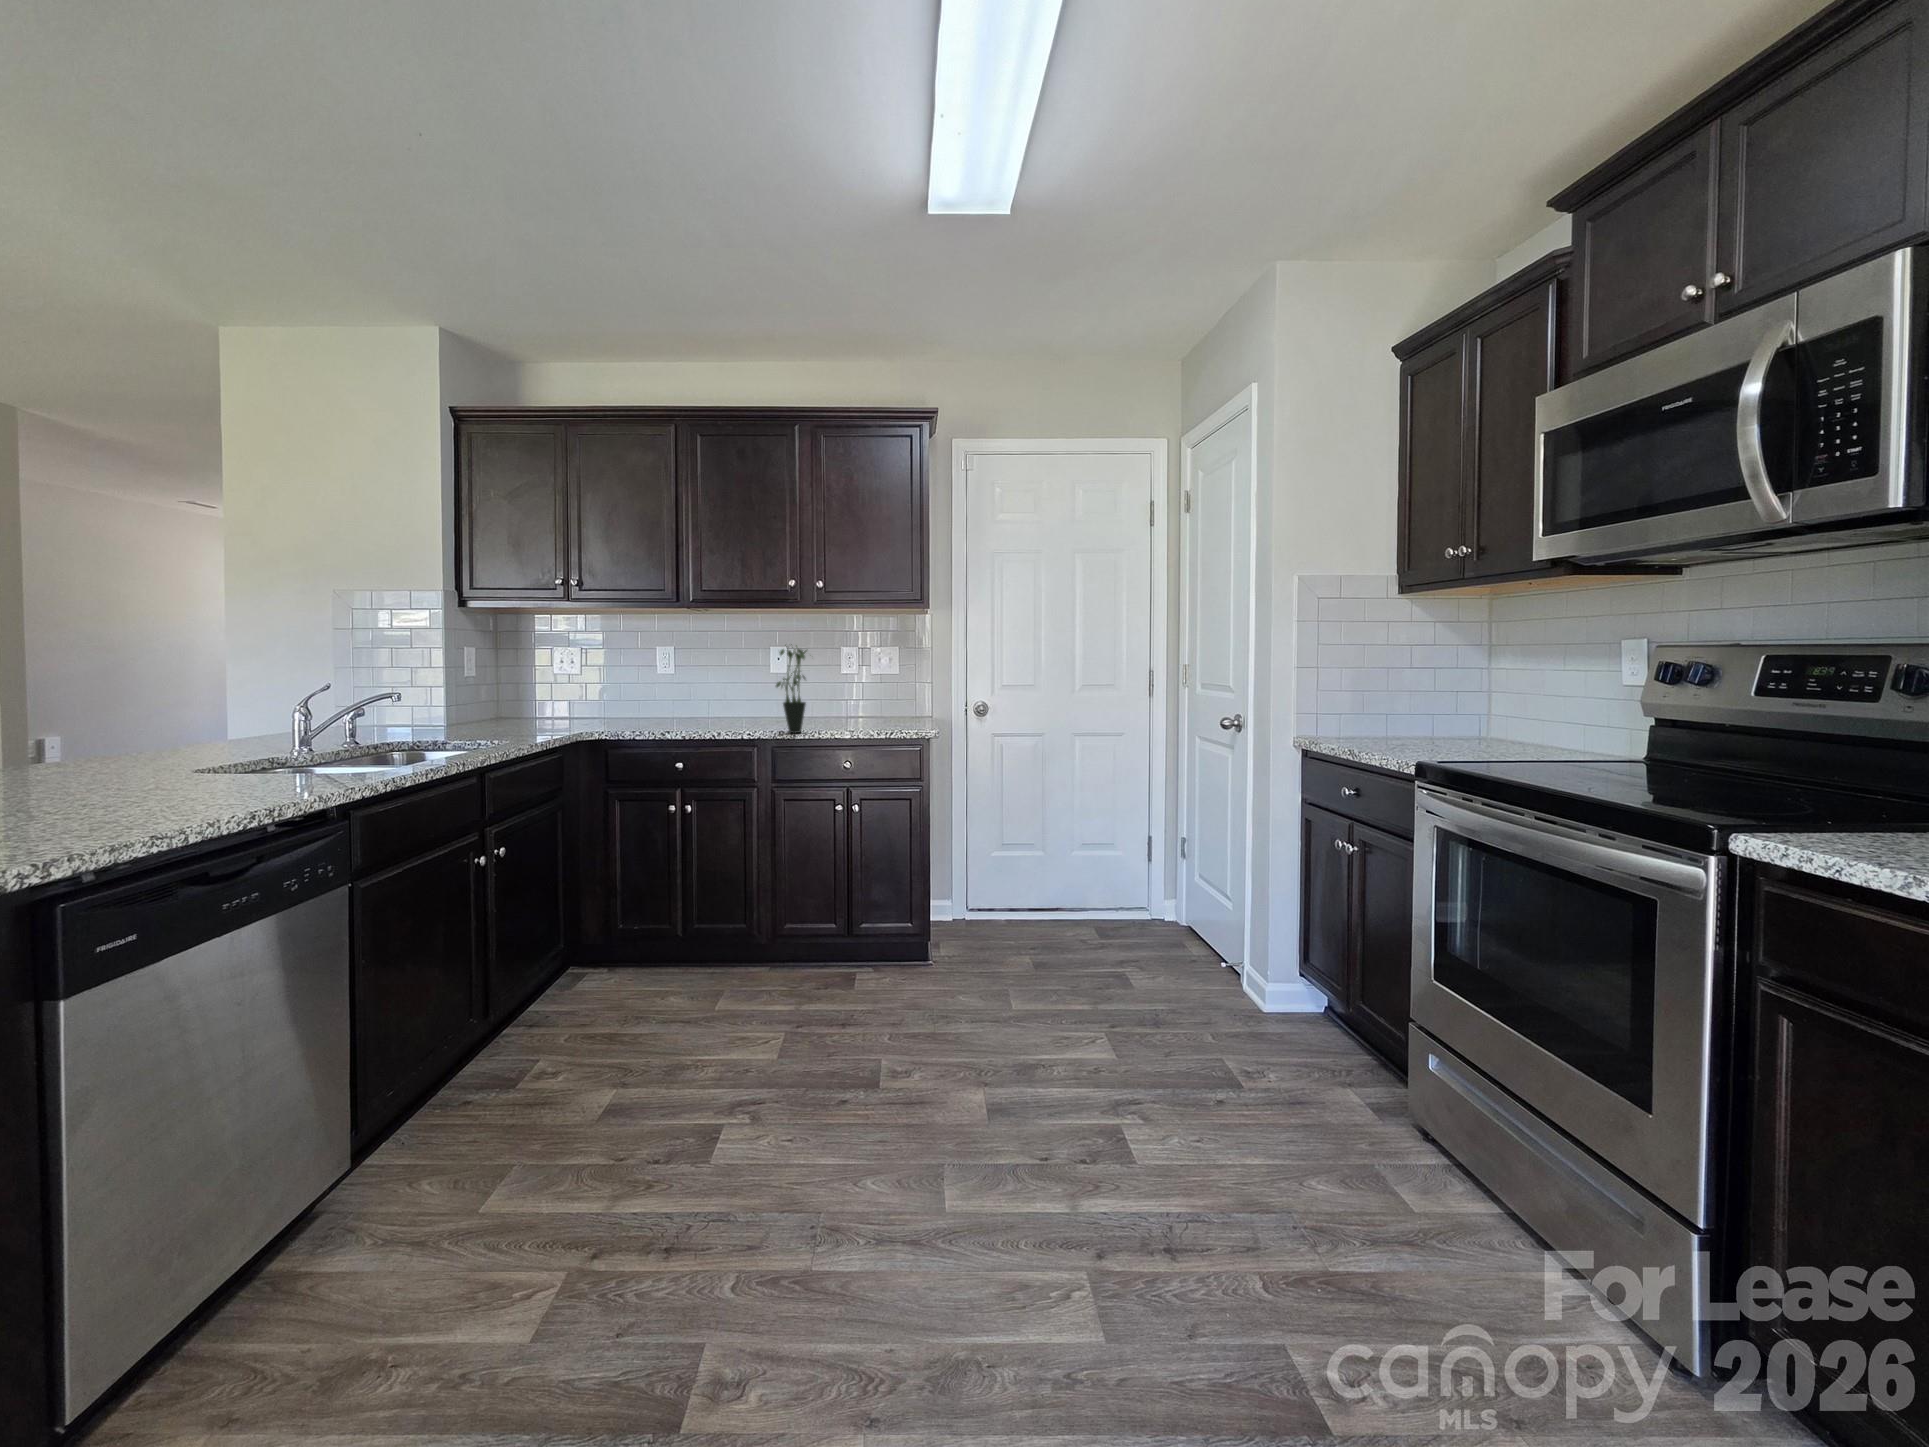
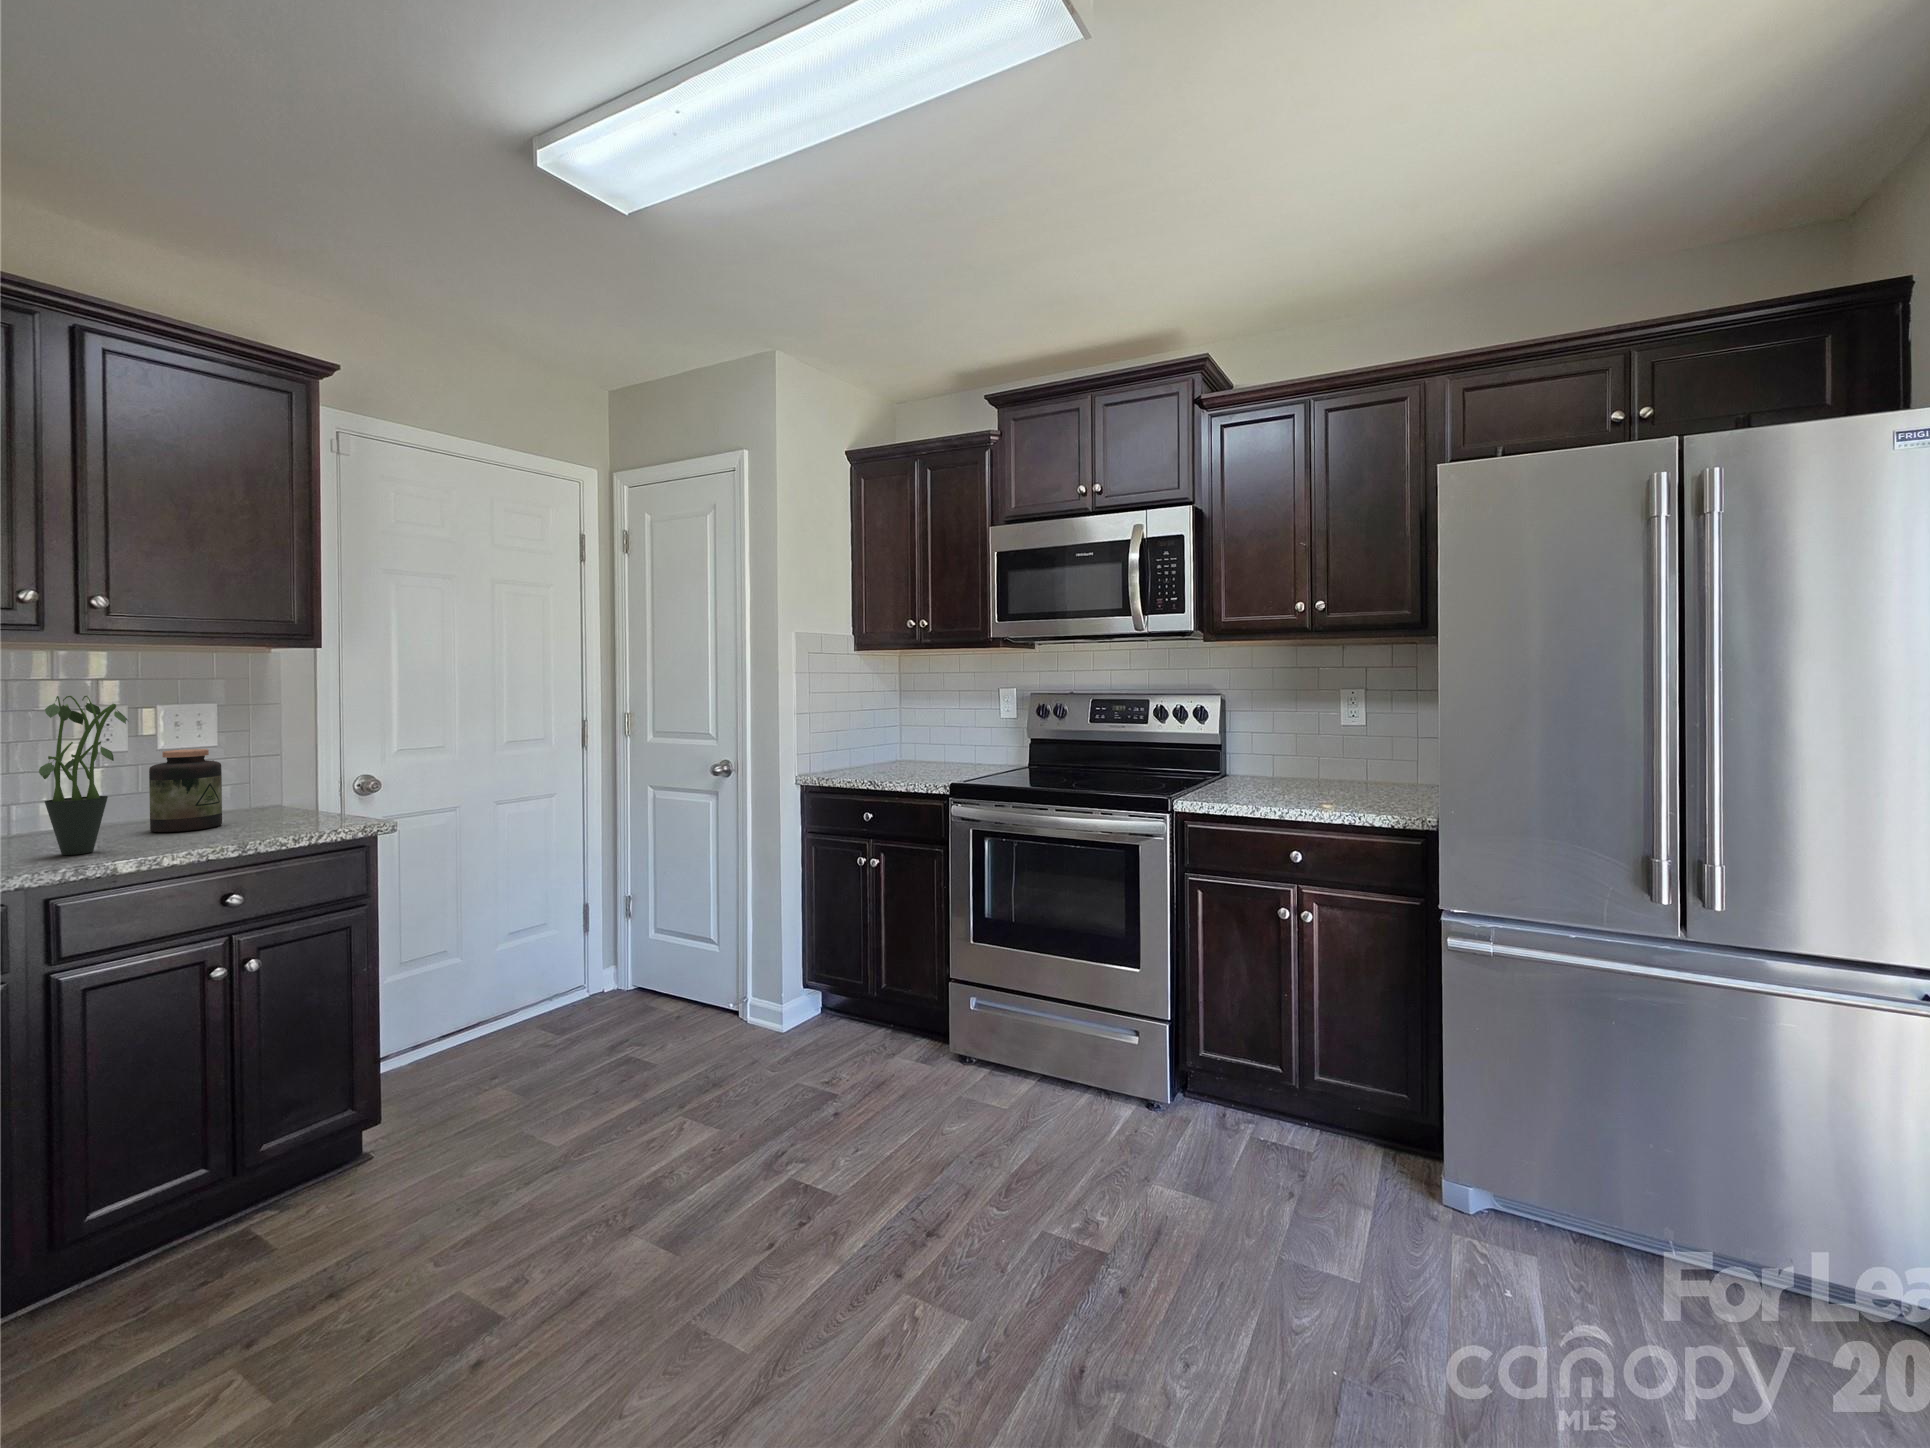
jar: none [841,678,873,728] -> present [149,749,222,832]

